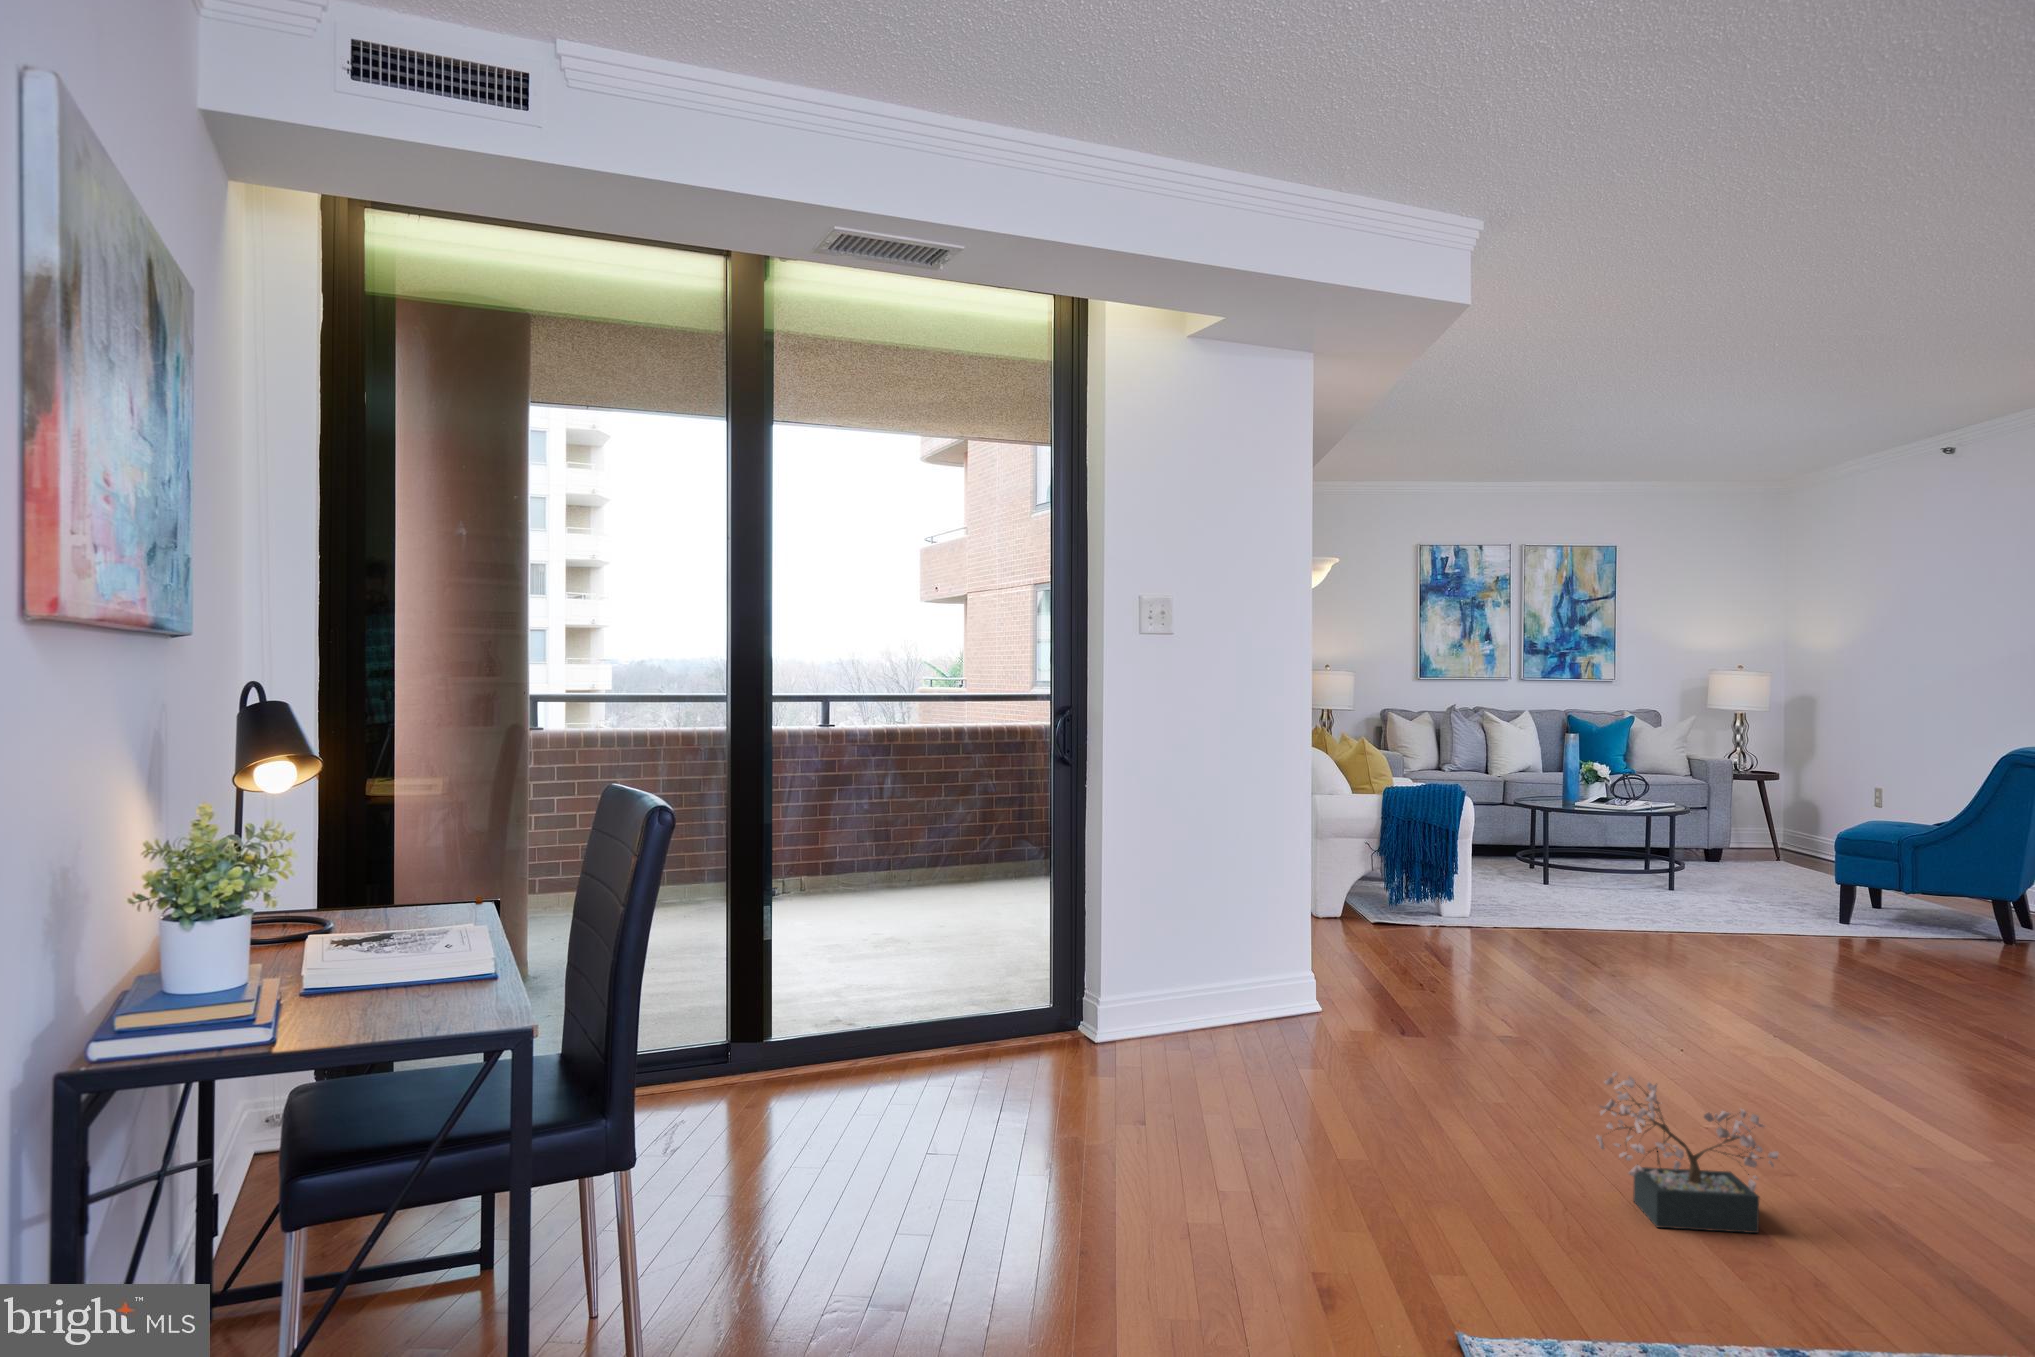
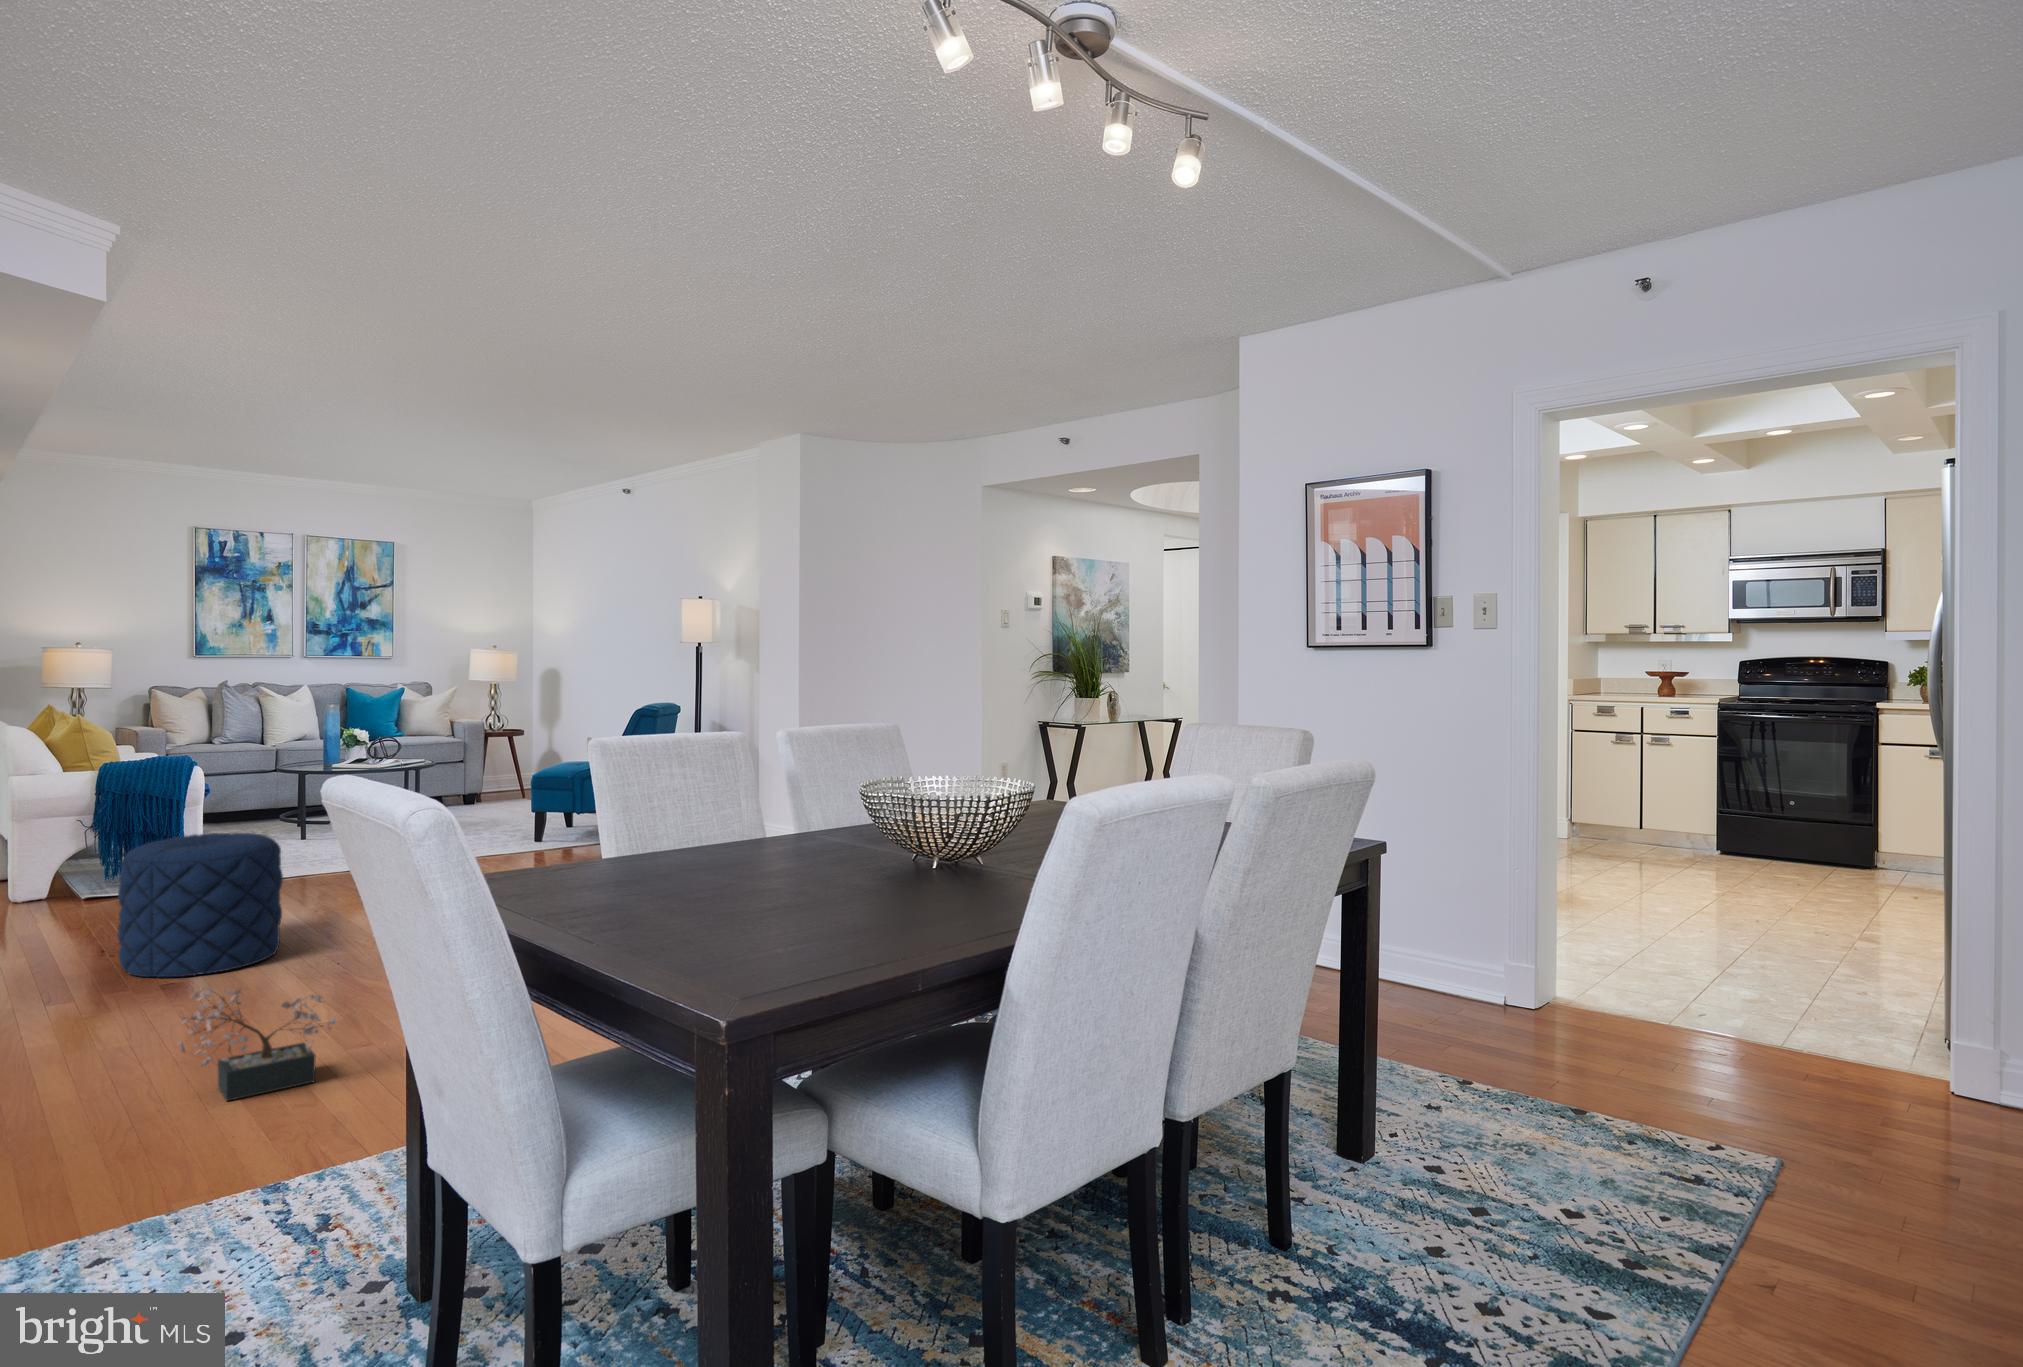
pouf: none [1446,874,1607,1038] -> present [118,833,283,977]

